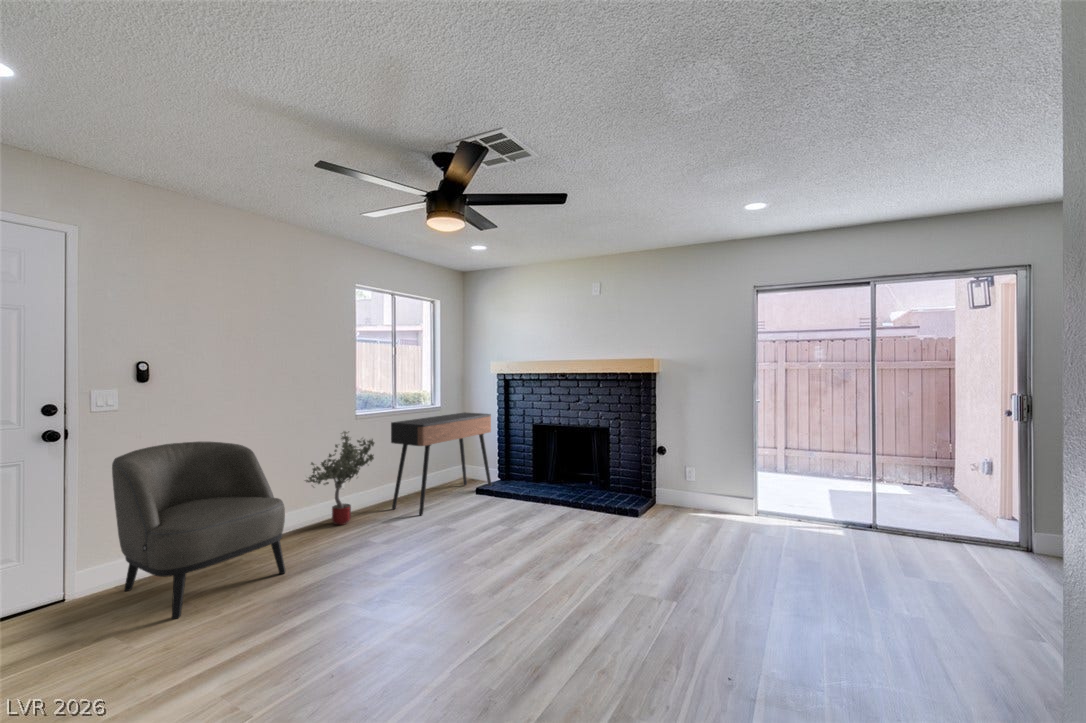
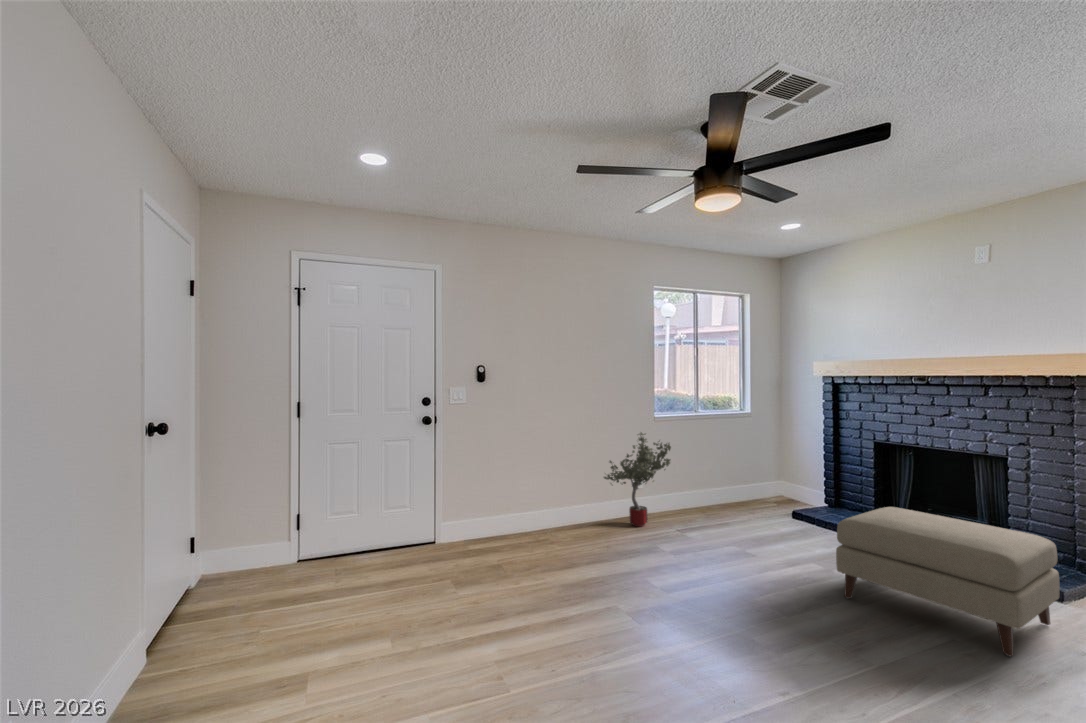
console table: present [391,412,492,515] -> none [689,422,816,533]
armchair: present [112,442,285,619] -> none [460,431,580,578]
ottoman: none [518,473,640,562] -> present [836,507,1060,656]

